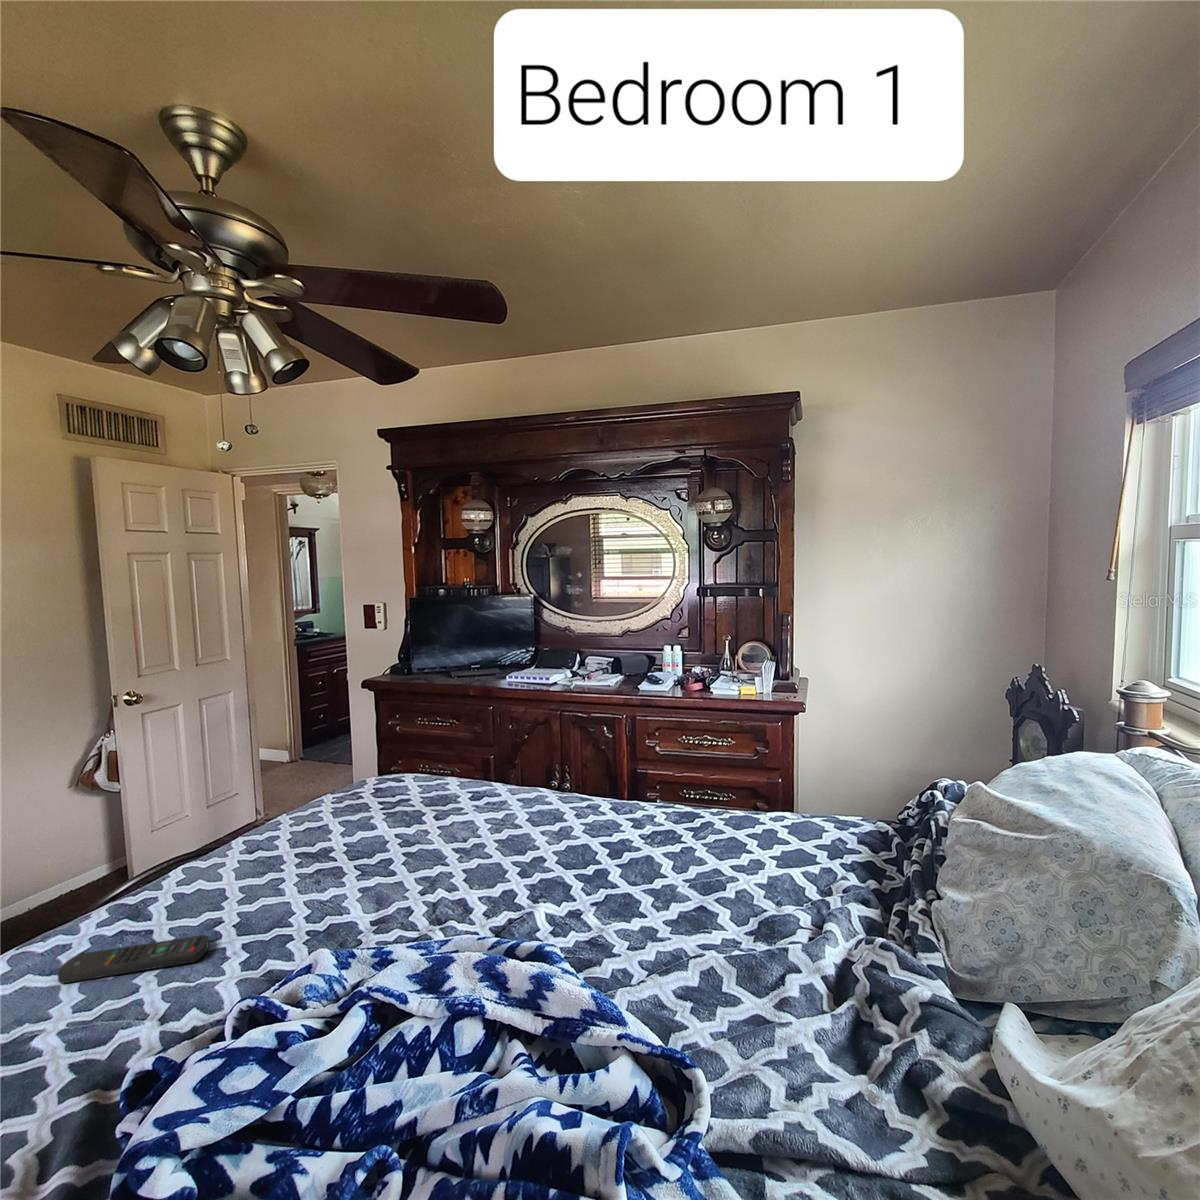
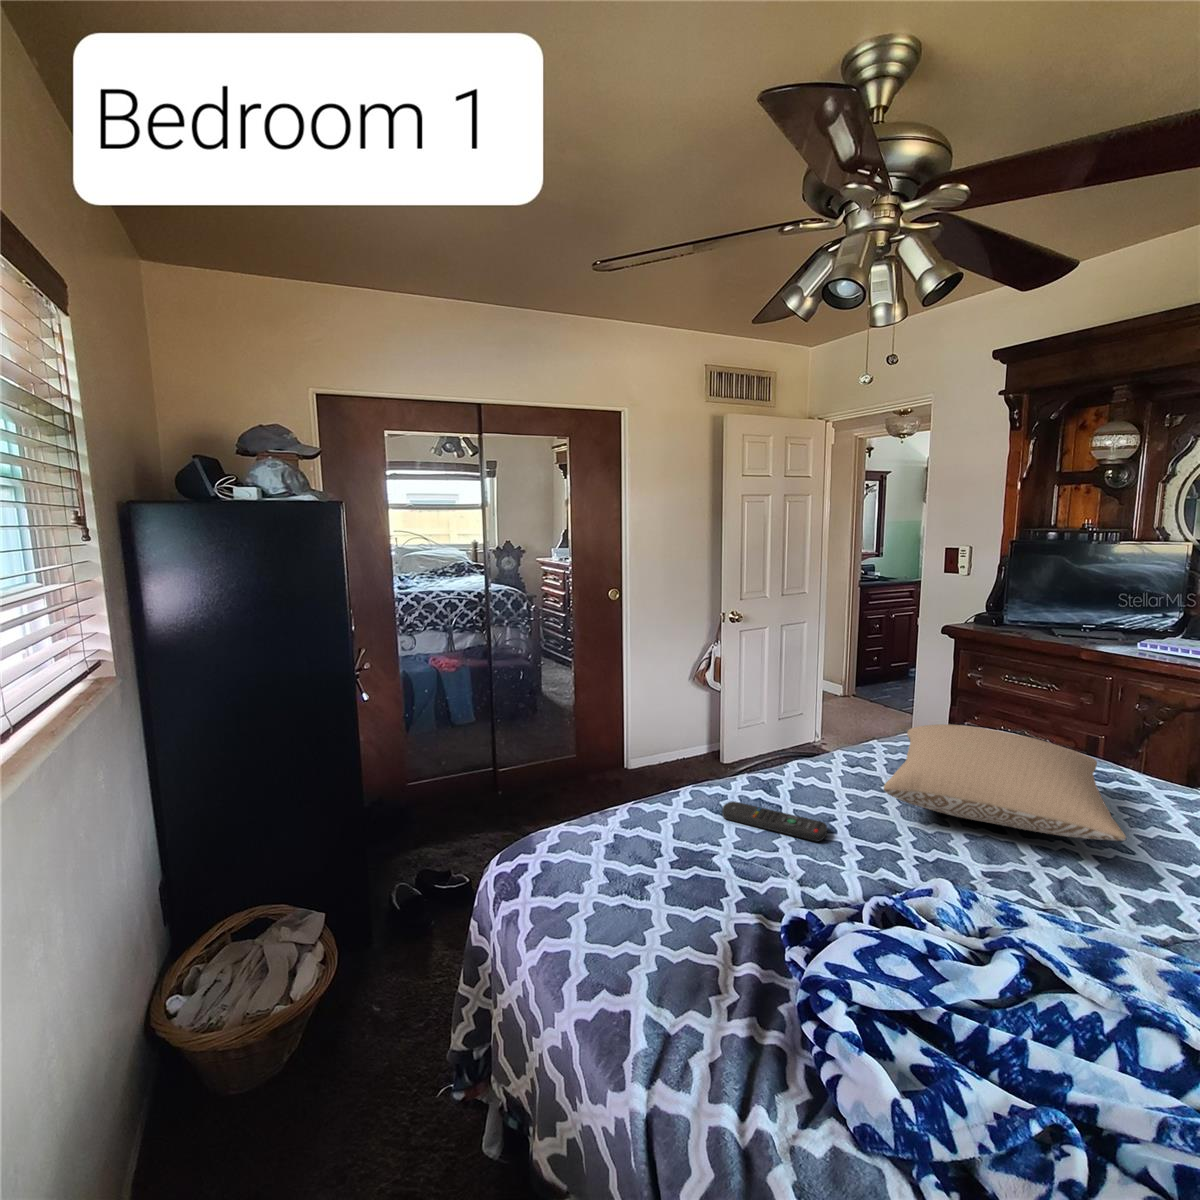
pillow: none [274,779,473,878] -> present [884,724,1126,841]

